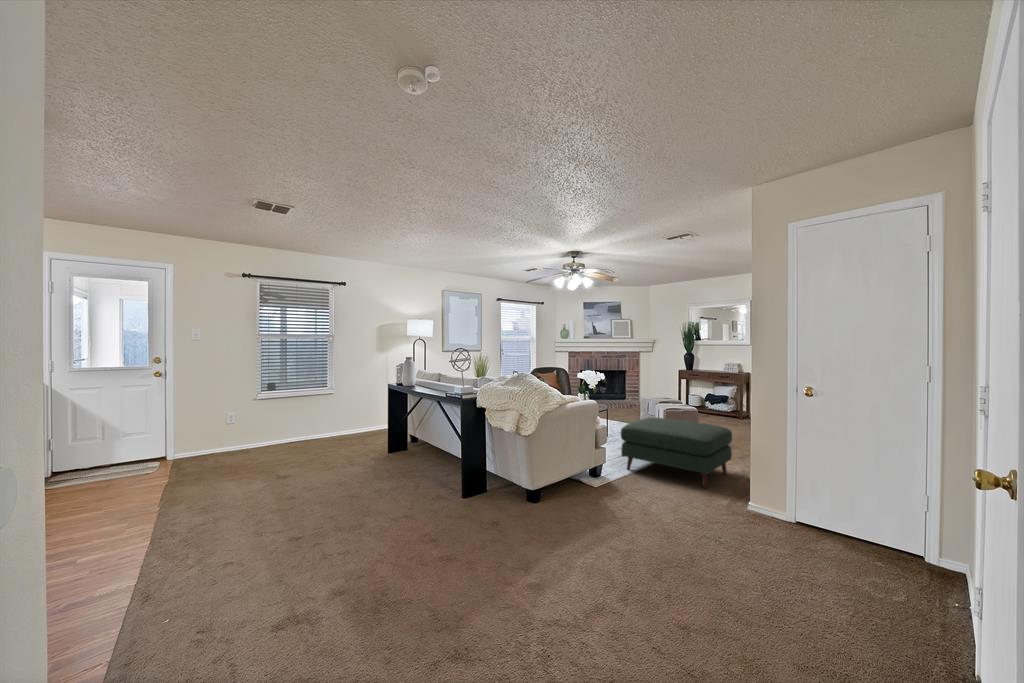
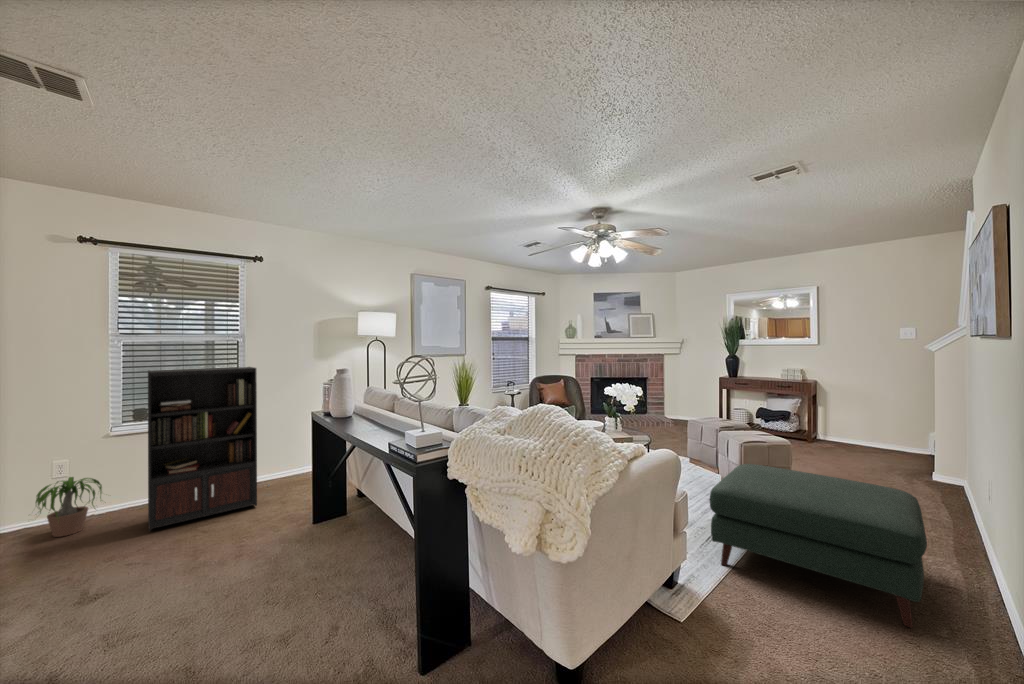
bookcase: none [289,357,353,454] -> present [148,367,270,531]
potted plant: none [228,422,271,456] -> present [36,477,102,537]

